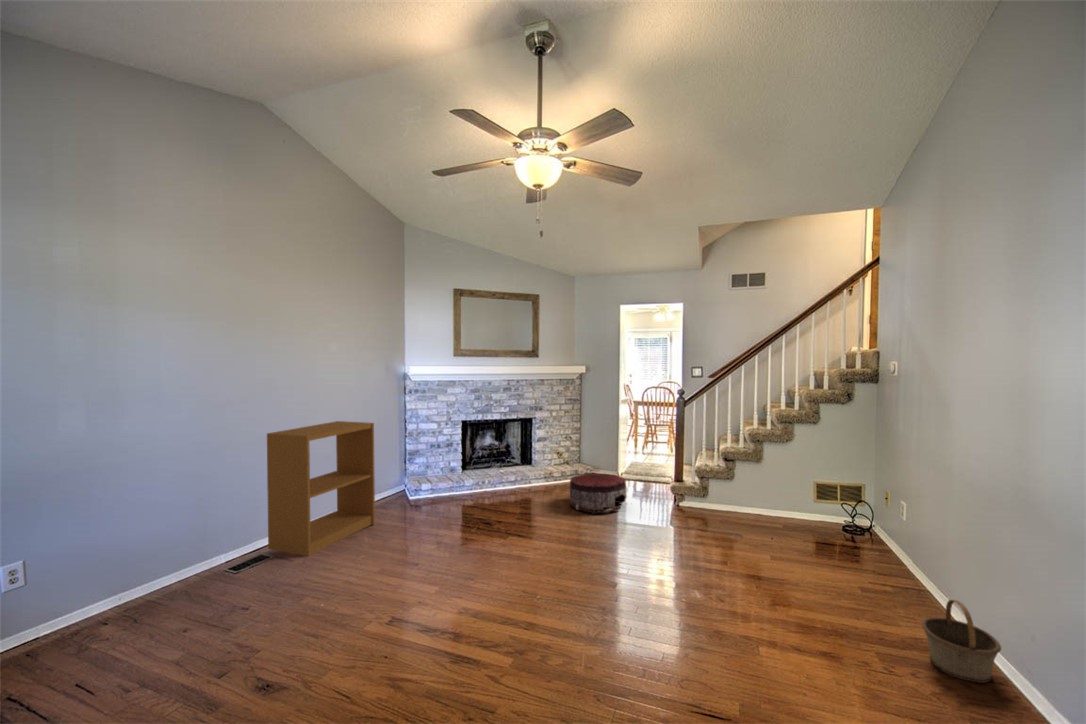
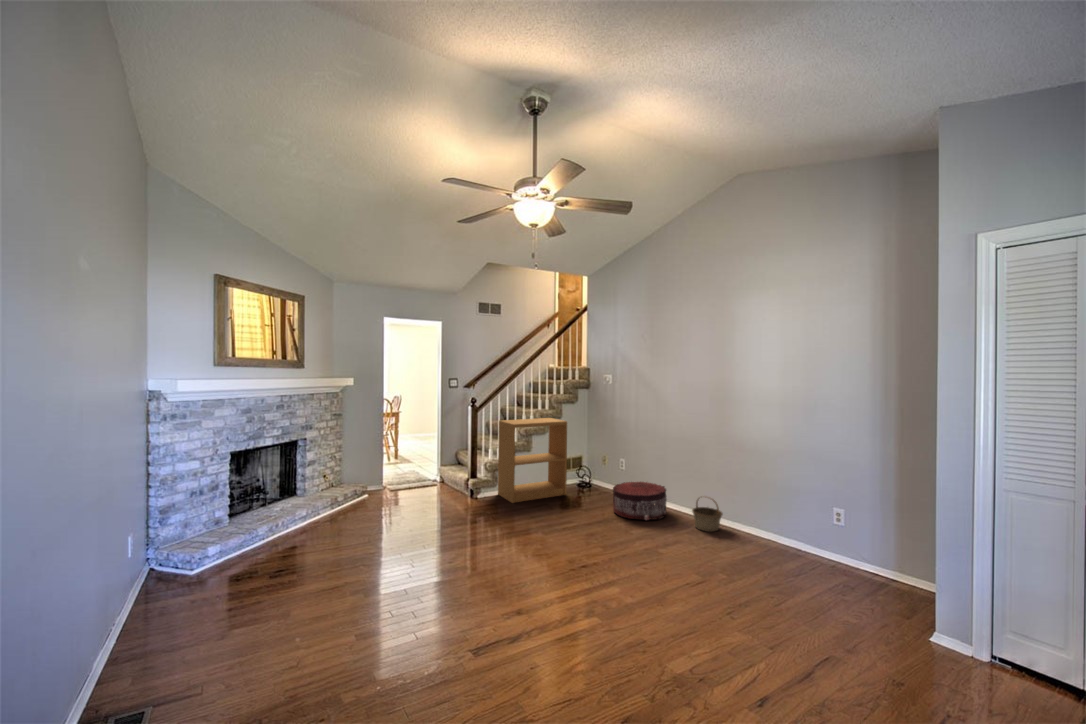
bookshelf: present [267,421,375,556] -> present [498,418,567,503]
pouf: present [569,473,626,514] -> present [613,482,667,520]

